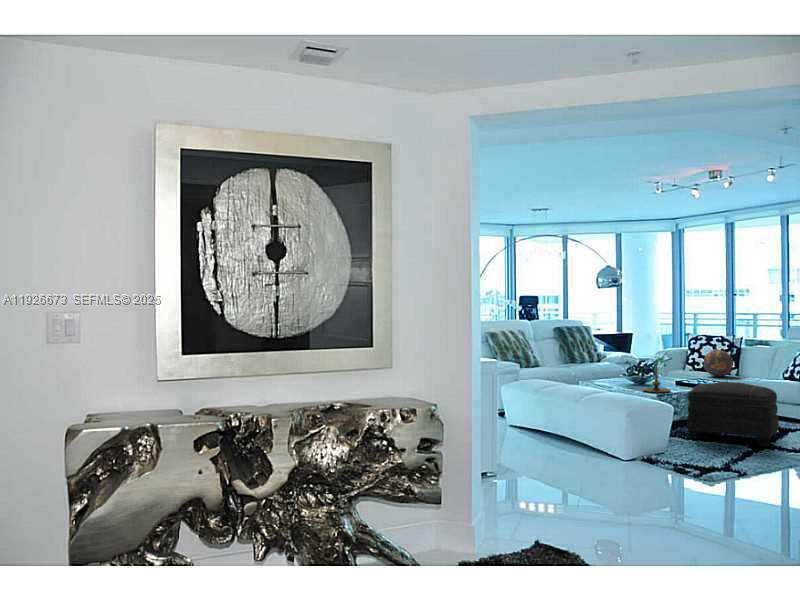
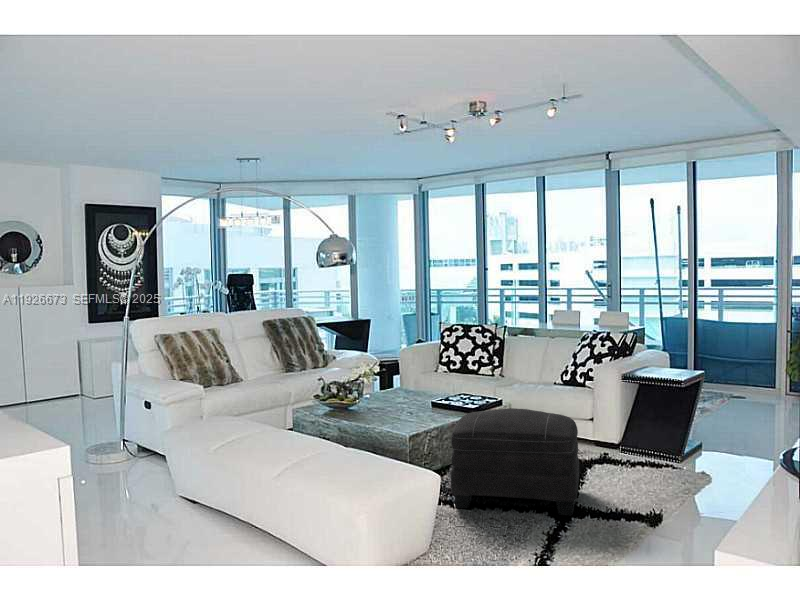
decorative orb: present [704,349,733,377] -> none [462,345,499,382]
candle holder: present [643,361,670,393] -> none [381,378,424,429]

